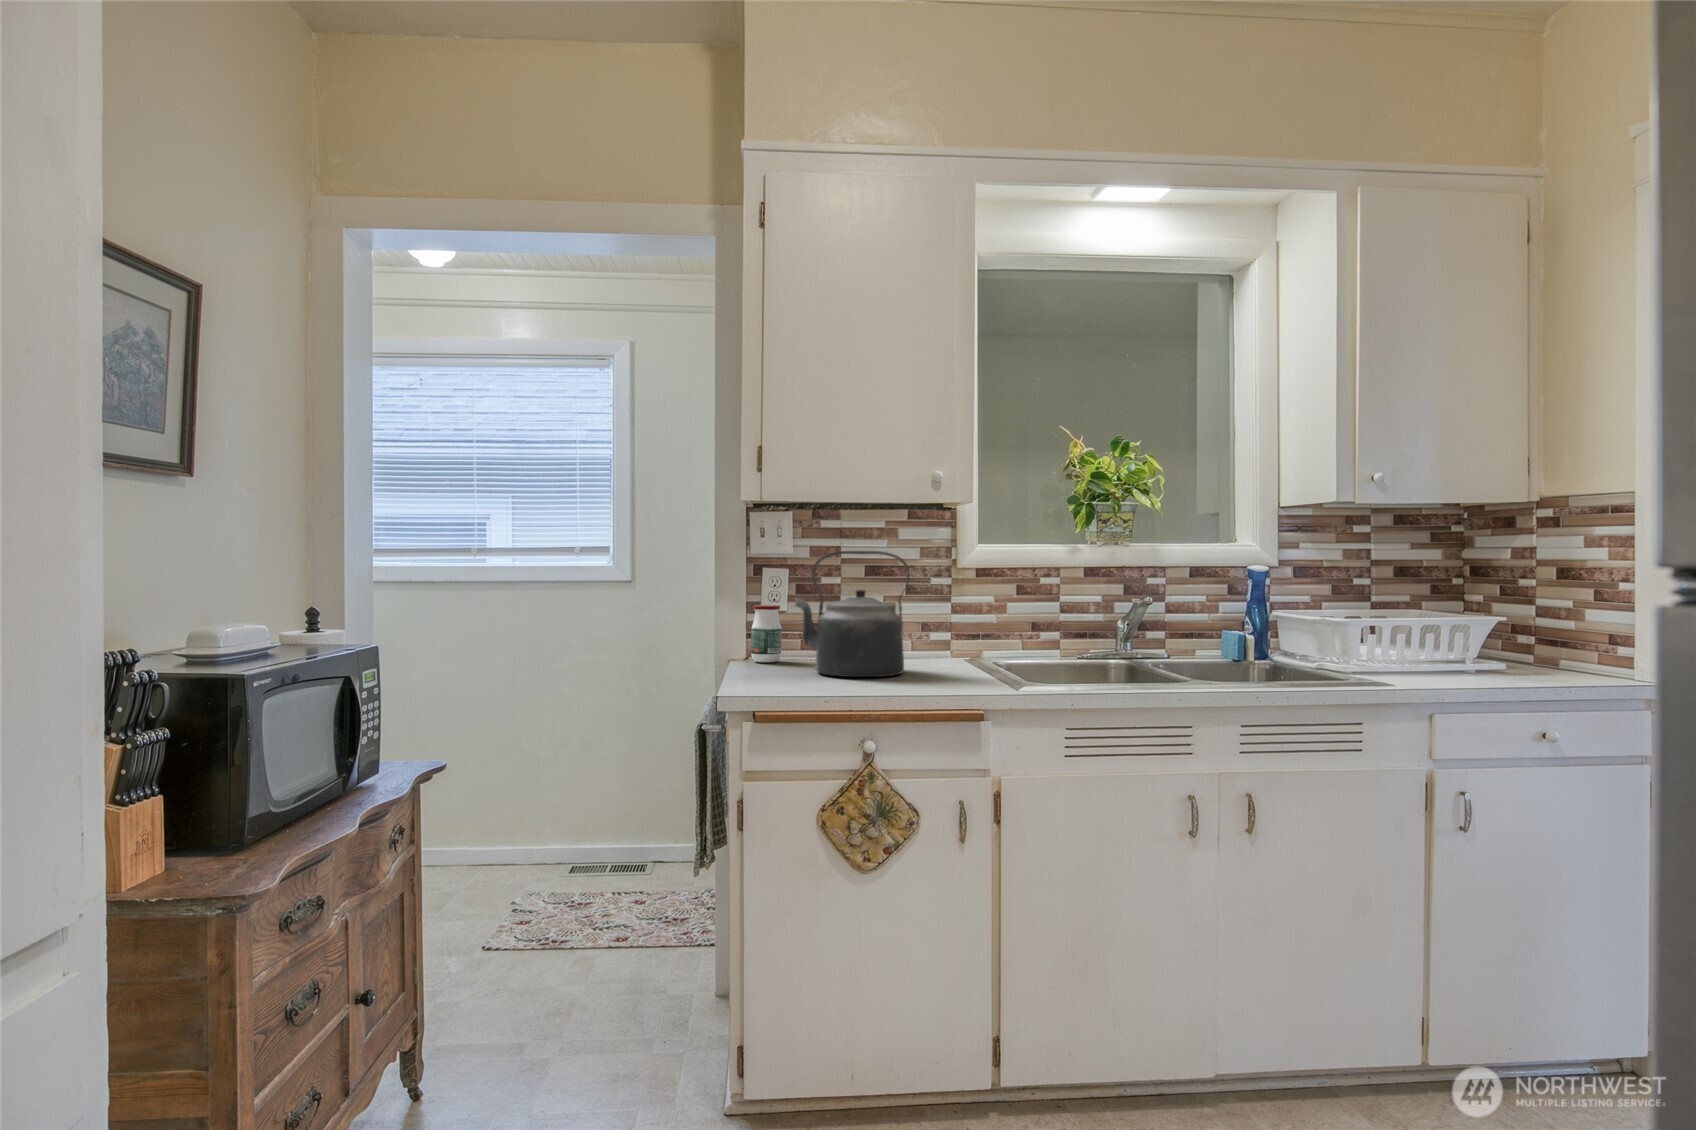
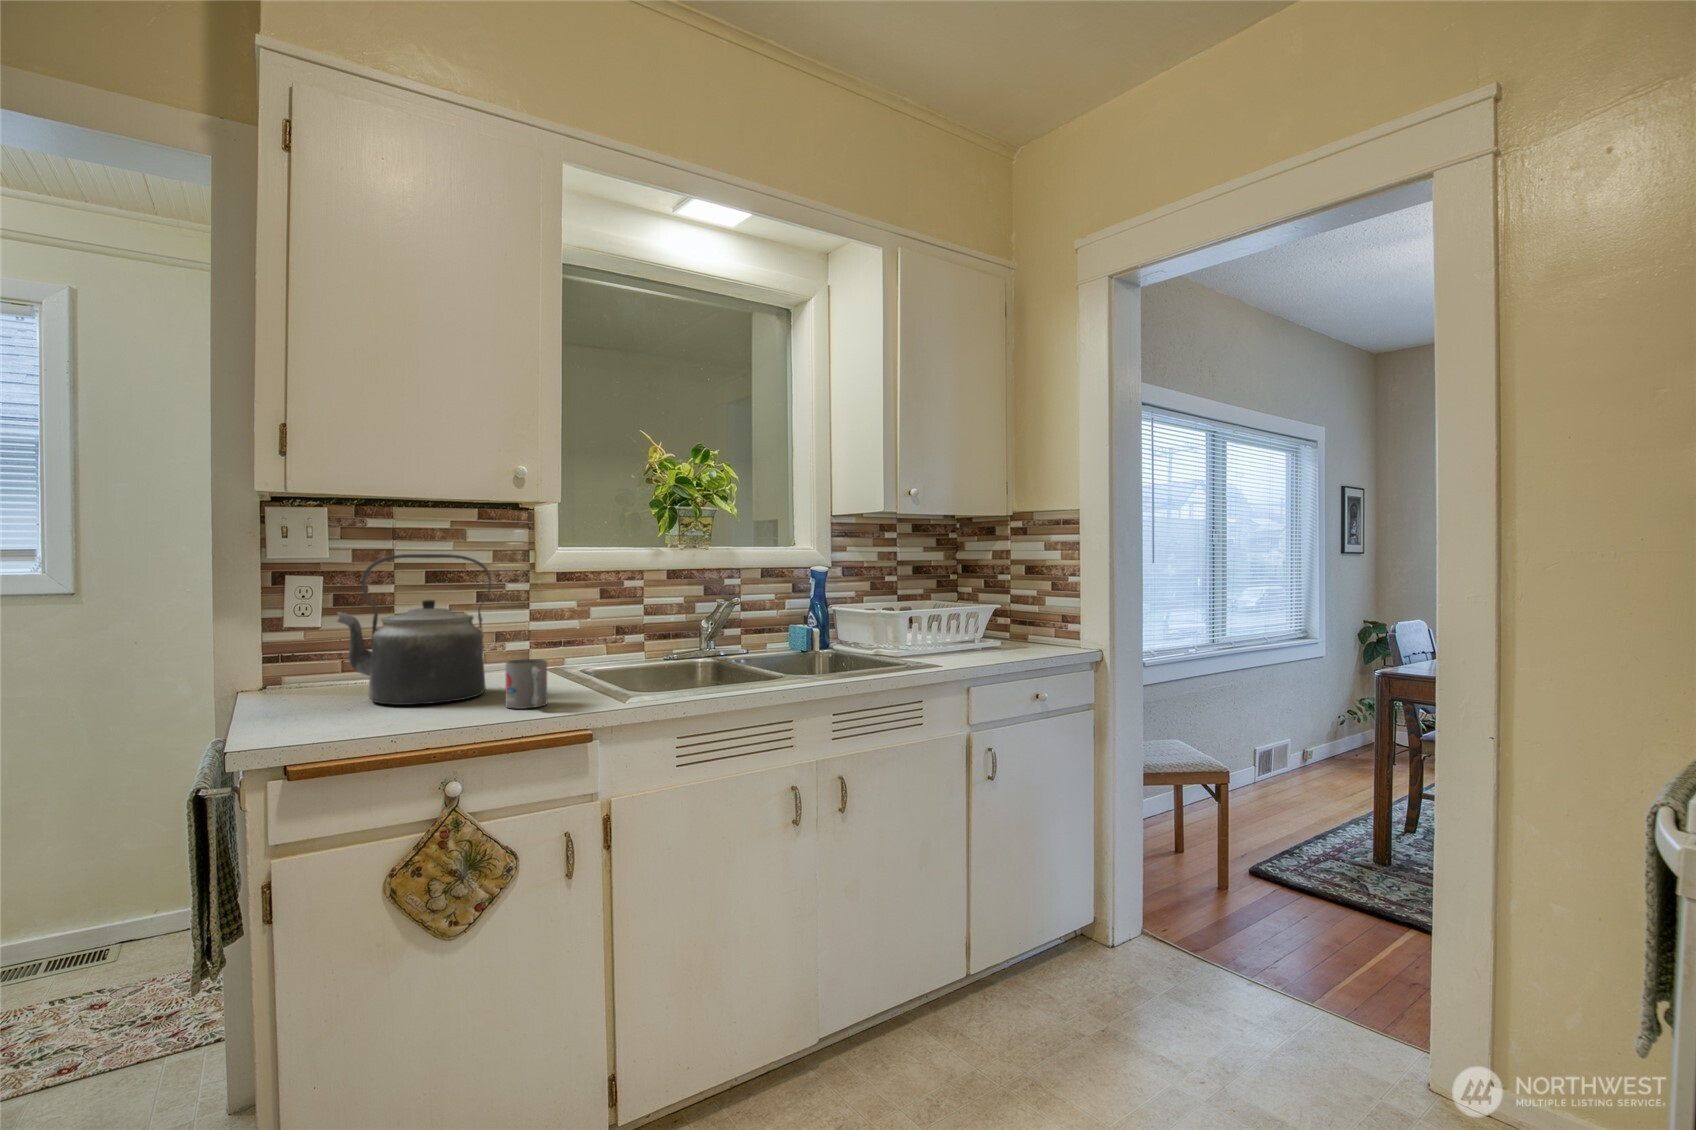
jar: present [751,605,782,662] -> none [271,621,316,693]
mug: none [916,644,951,686] -> present [506,659,547,709]

